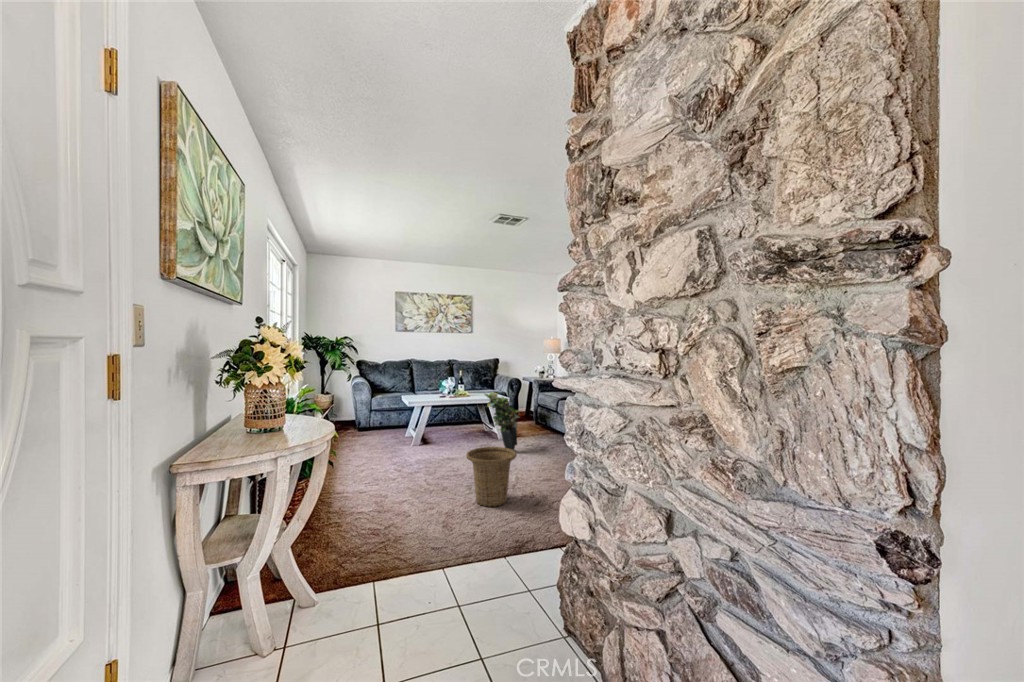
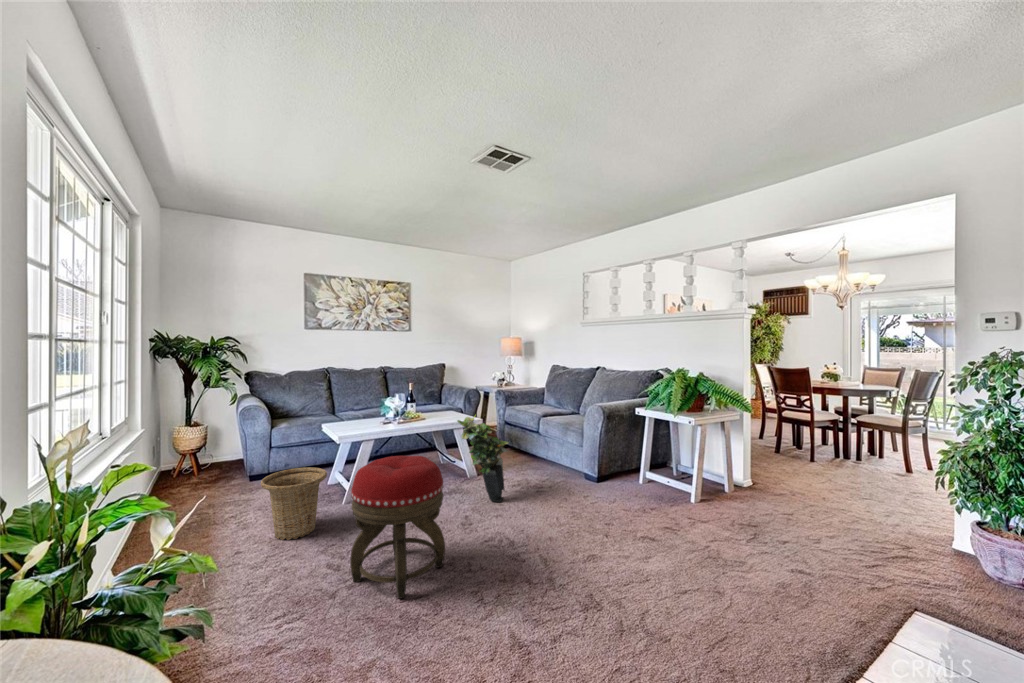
footstool: none [403,409,460,488] -> present [350,456,445,599]
basket: present [466,447,516,507] -> present [261,467,327,540]

